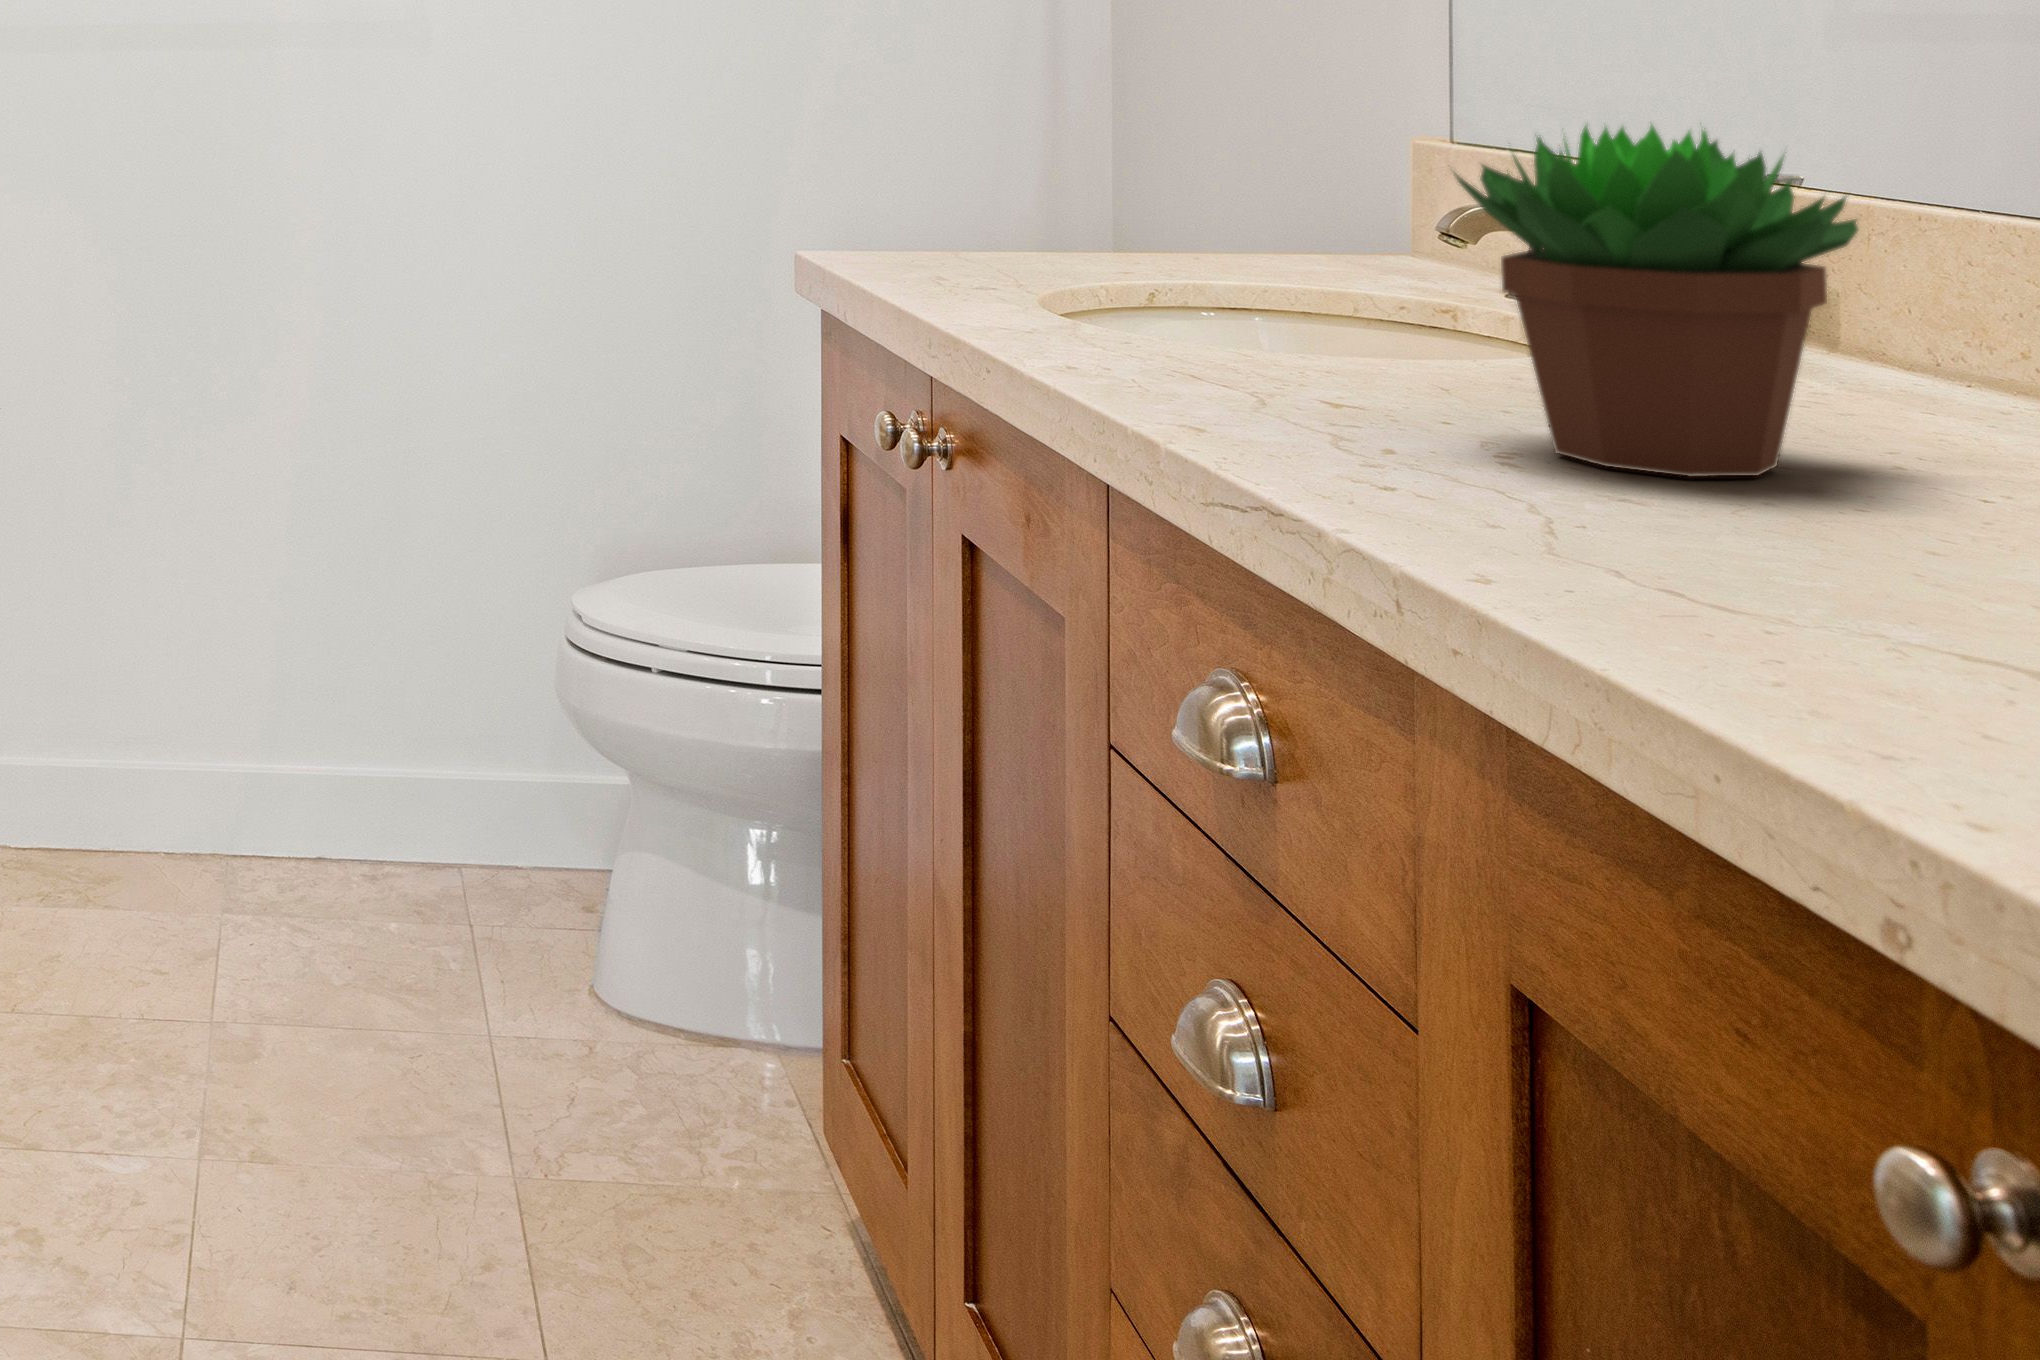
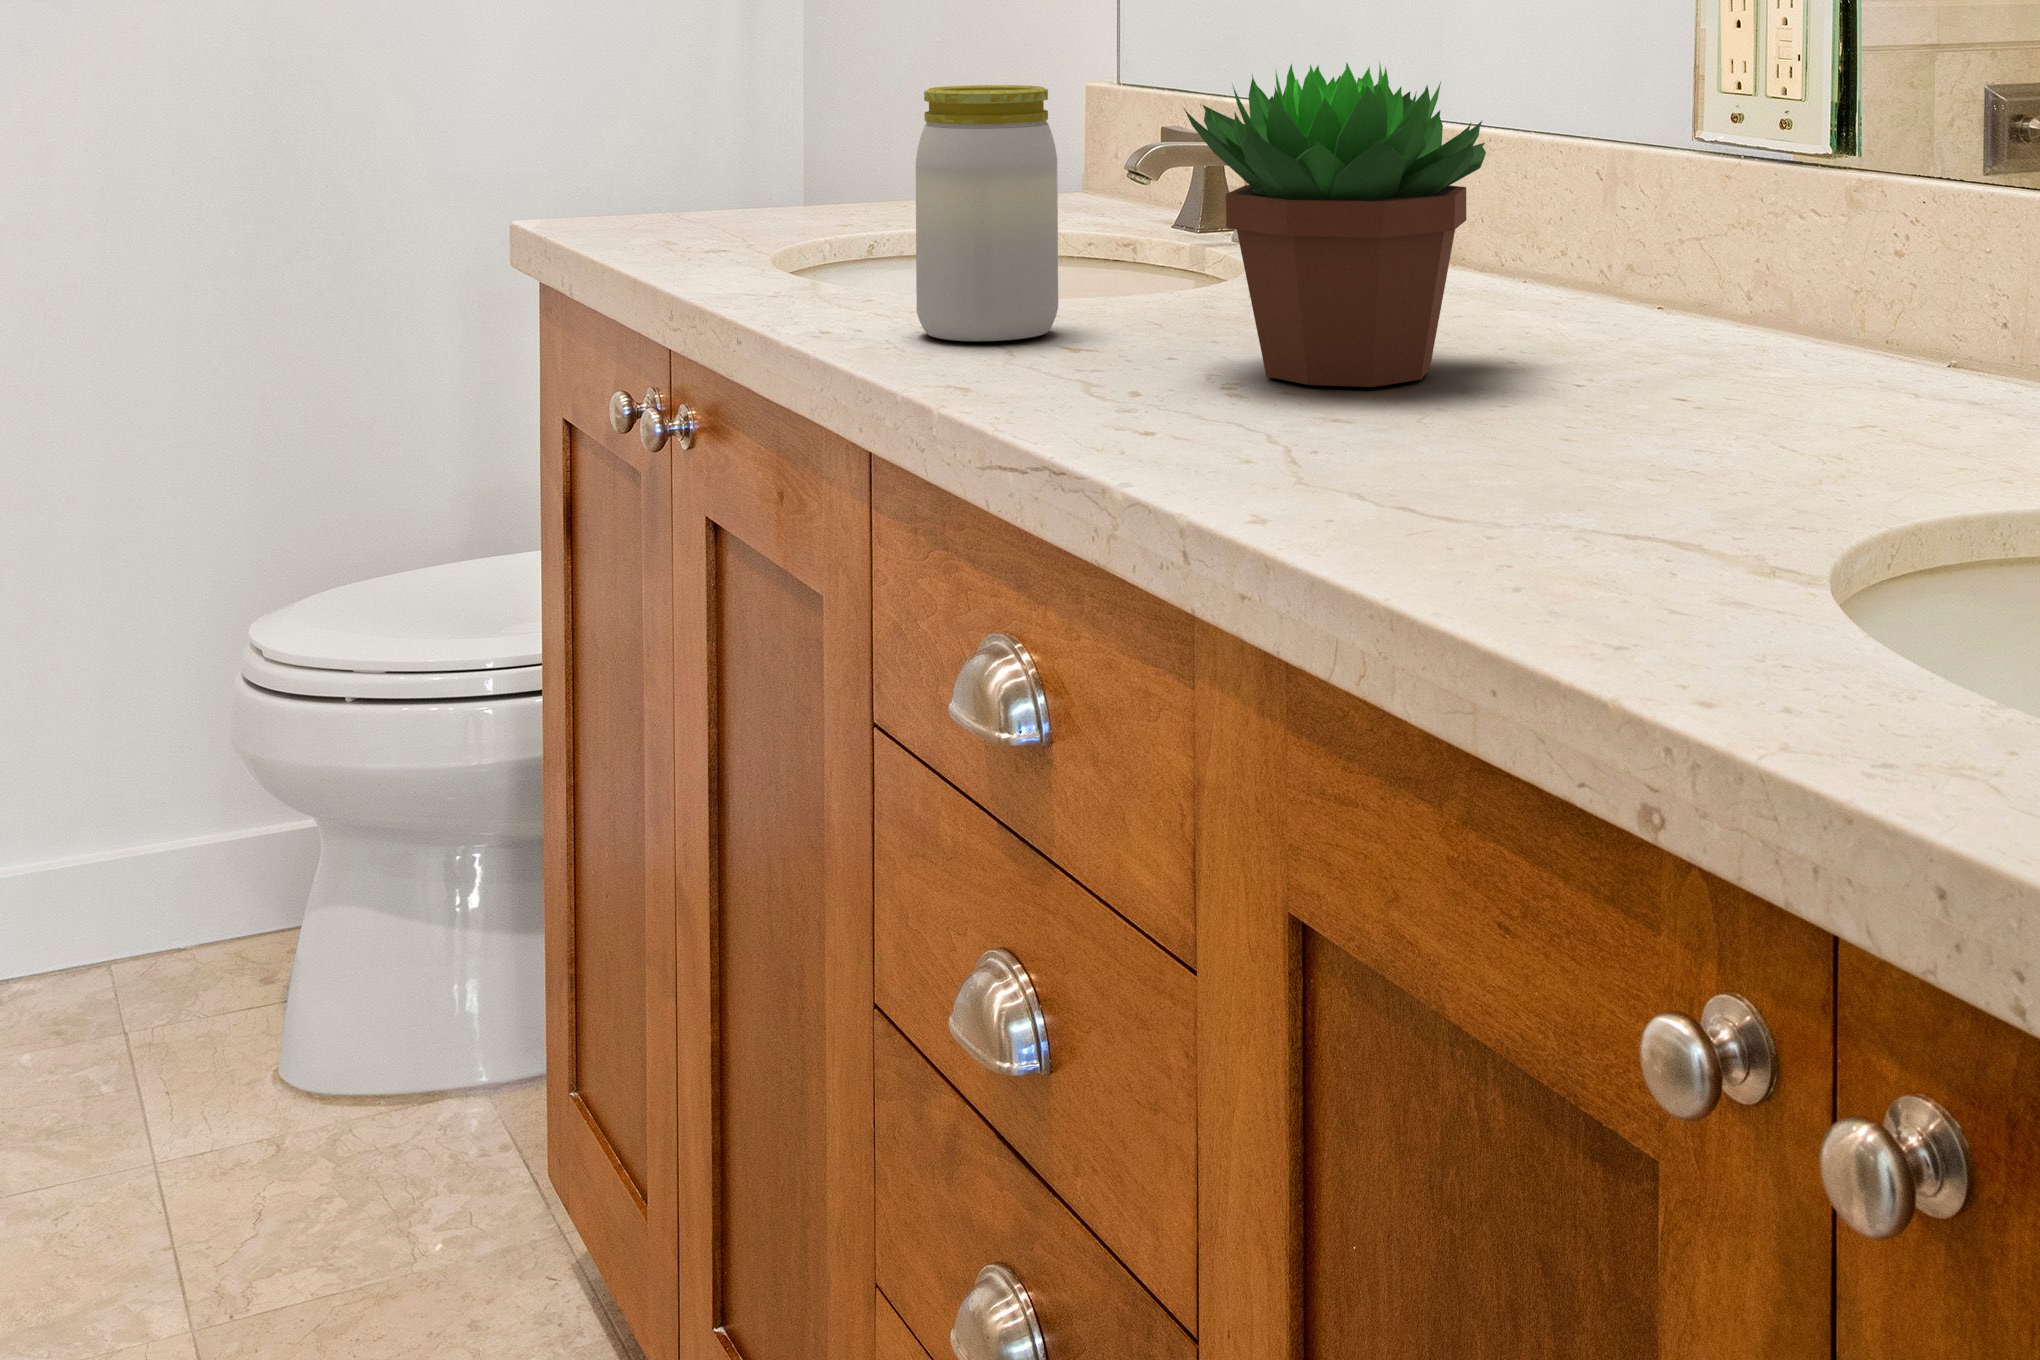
jar: none [1159,135,1321,391] -> present [916,85,1058,341]

